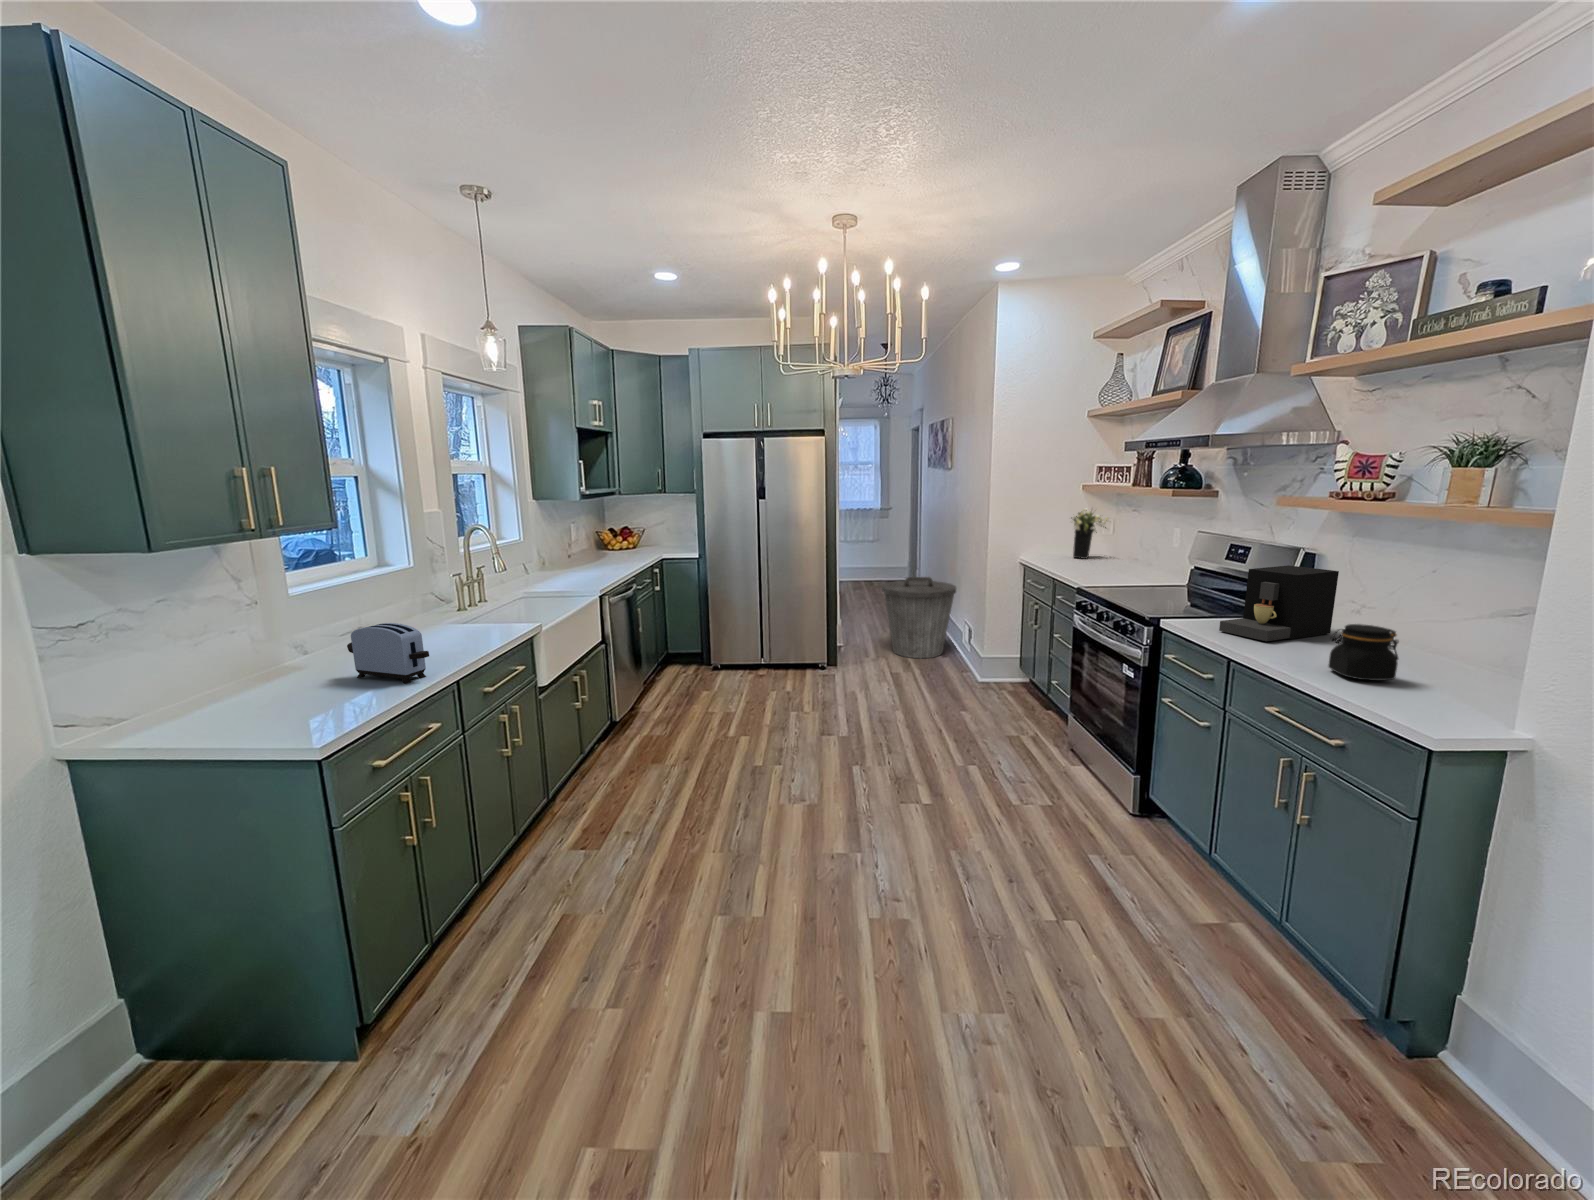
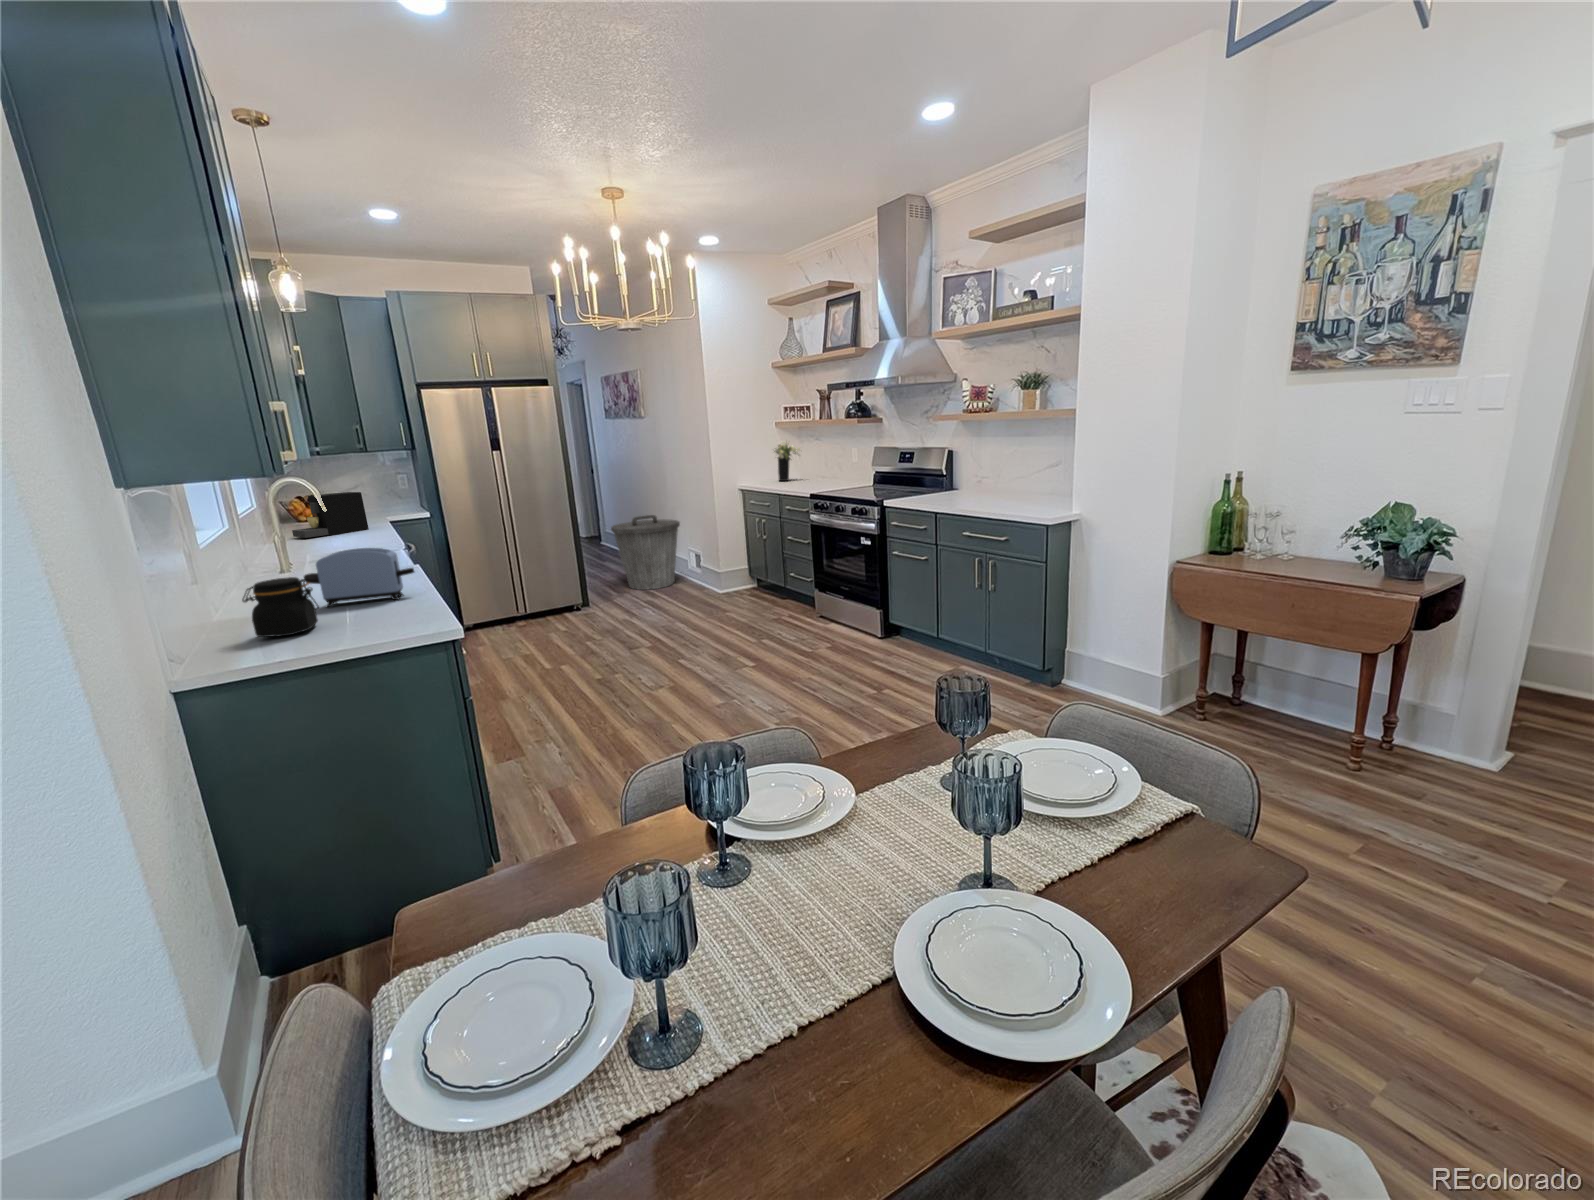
coffee maker: present [1219,565,1339,641] -> present [292,492,369,538]
jar: present [1328,624,1399,680] -> present [242,577,319,637]

